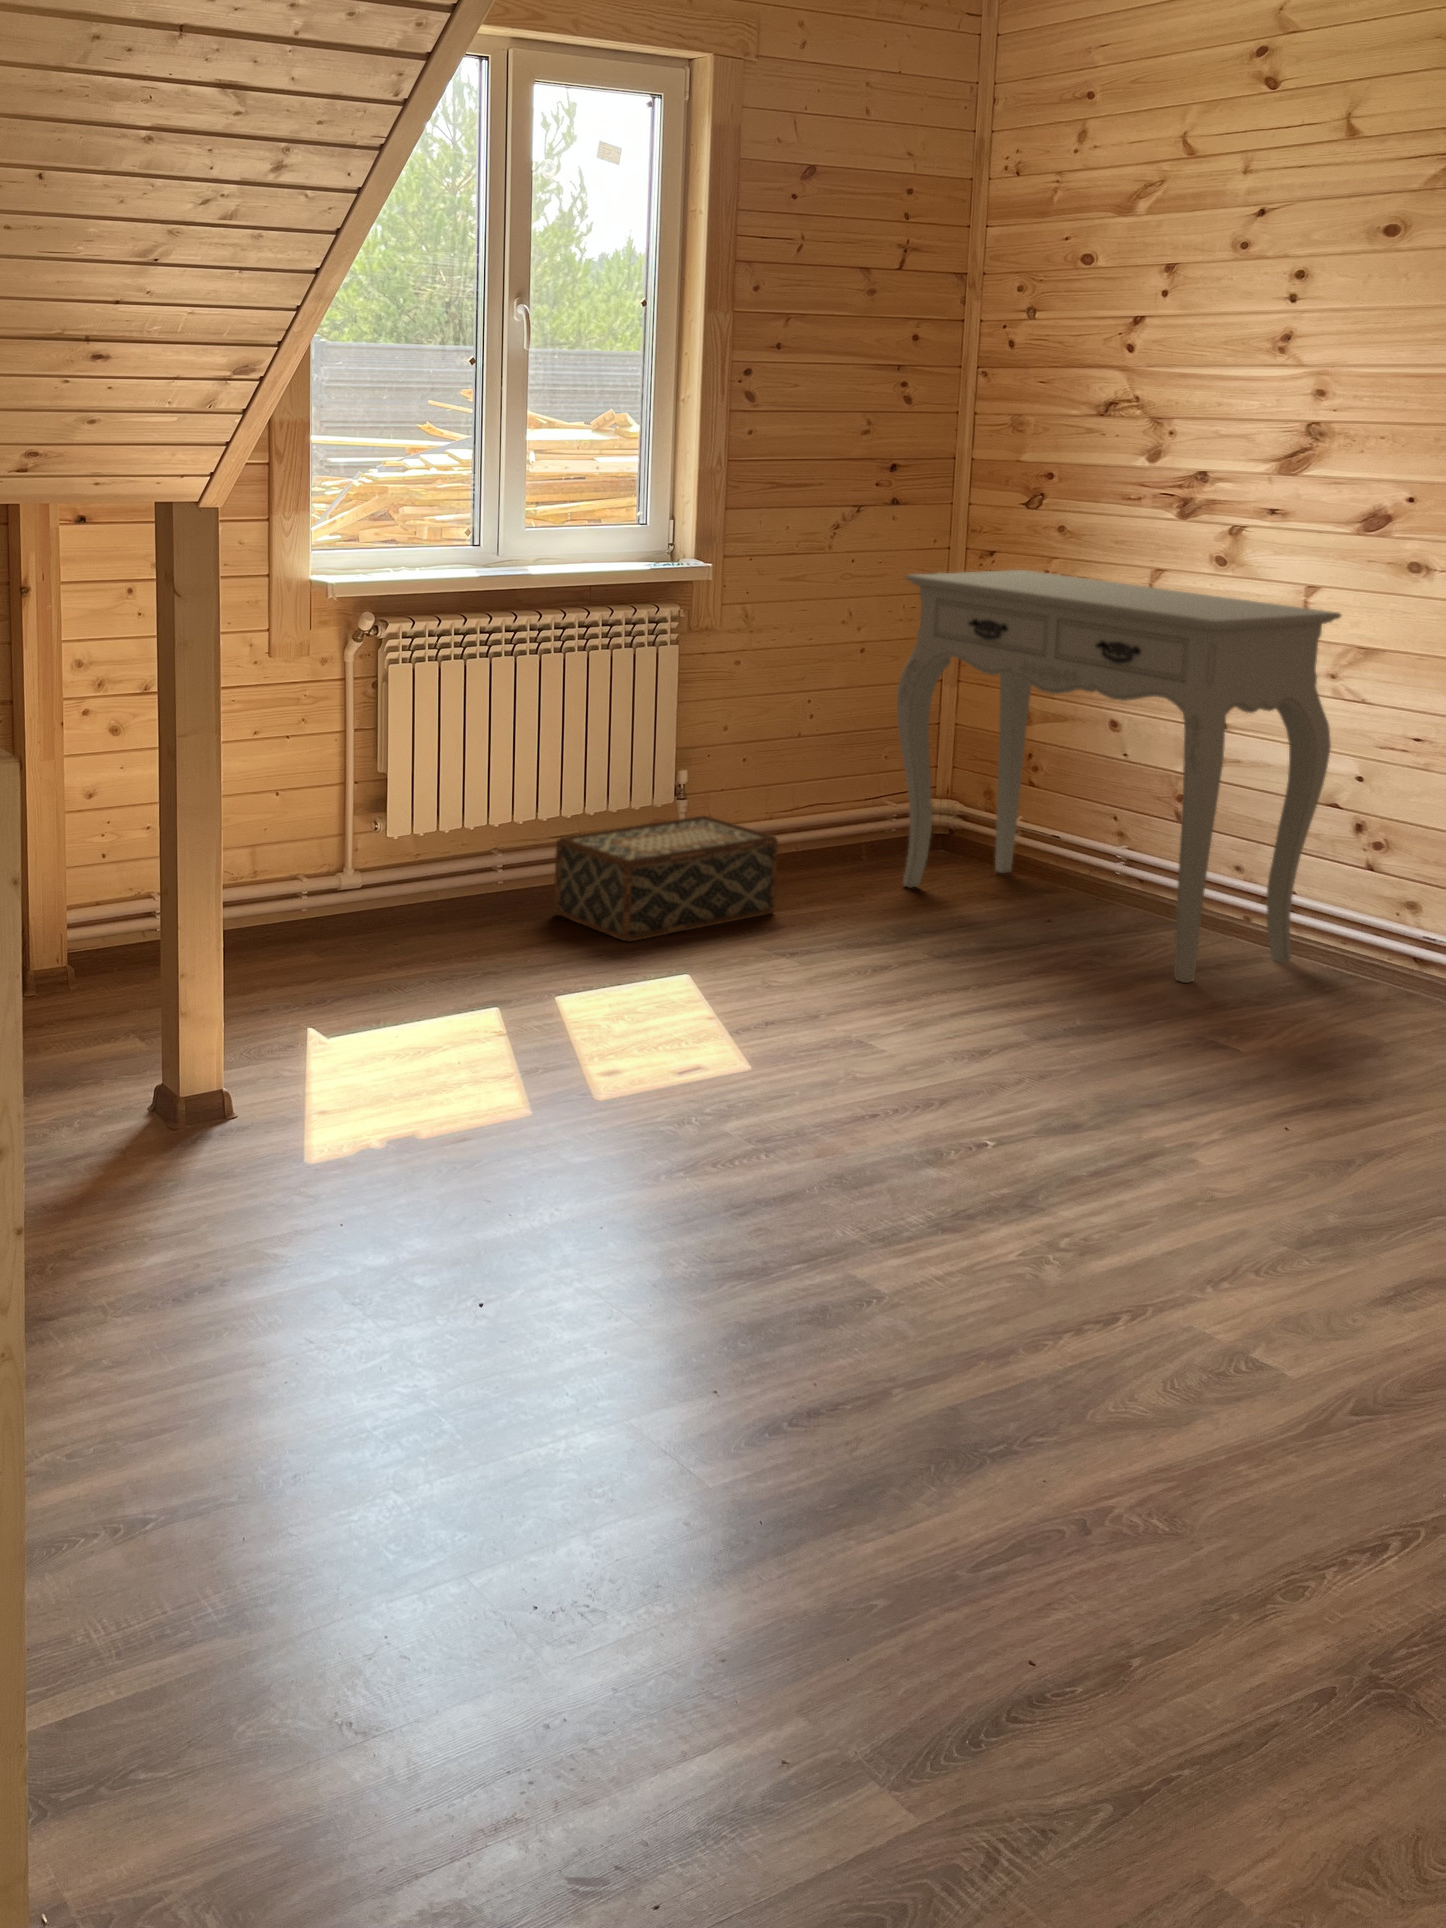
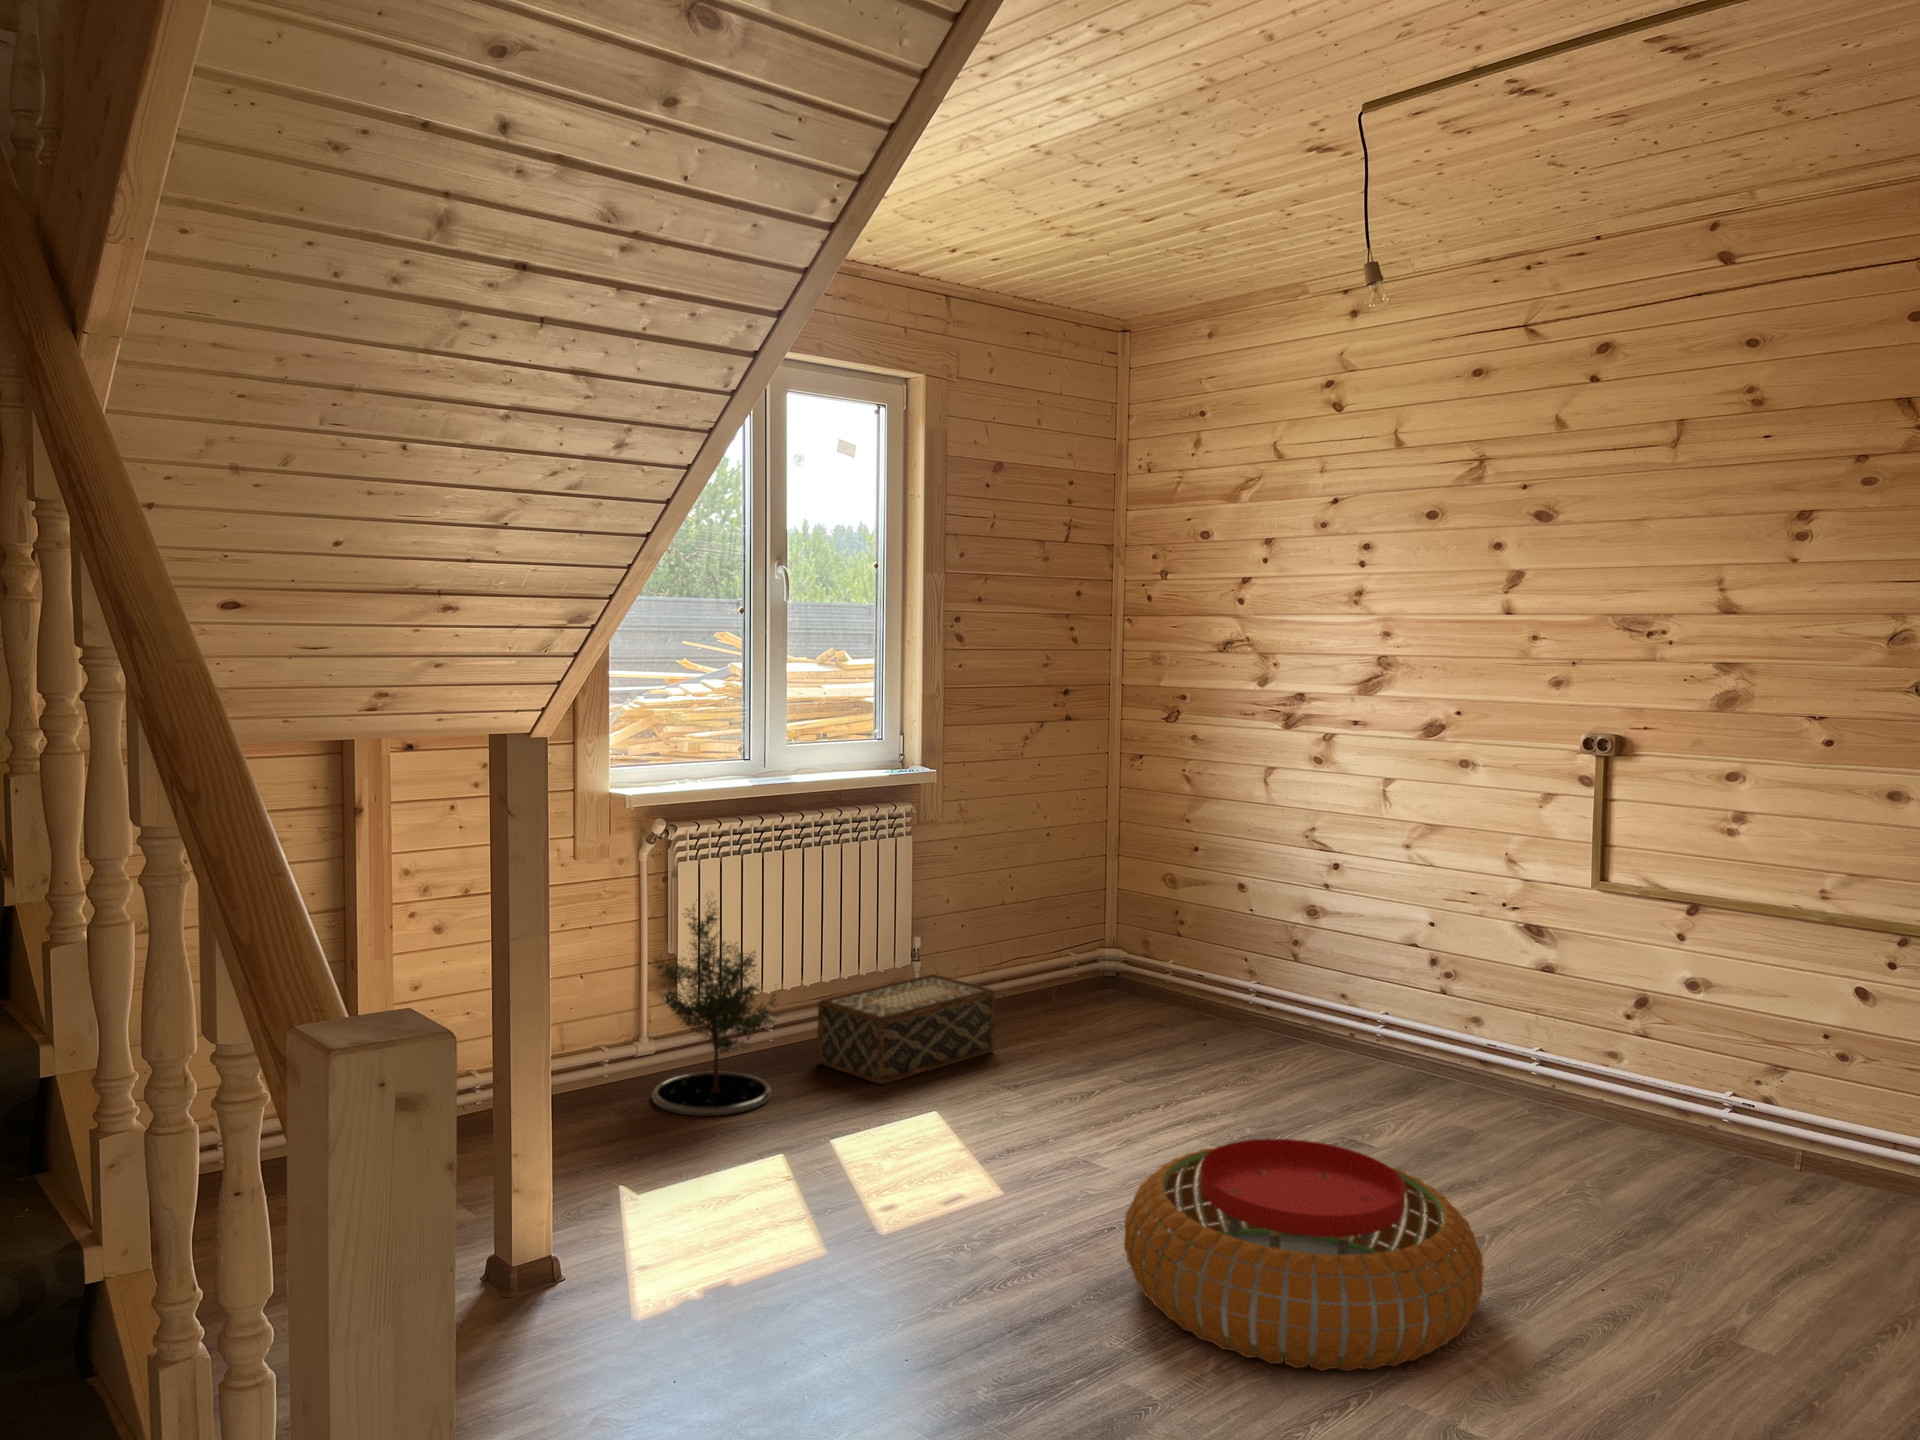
console table: present [897,570,1341,983] -> none [1078,771,1413,1091]
potted tree: none [353,697,506,963] -> present [652,893,779,1116]
pouf: none [873,1018,1323,1289] -> present [1124,1139,1484,1371]

